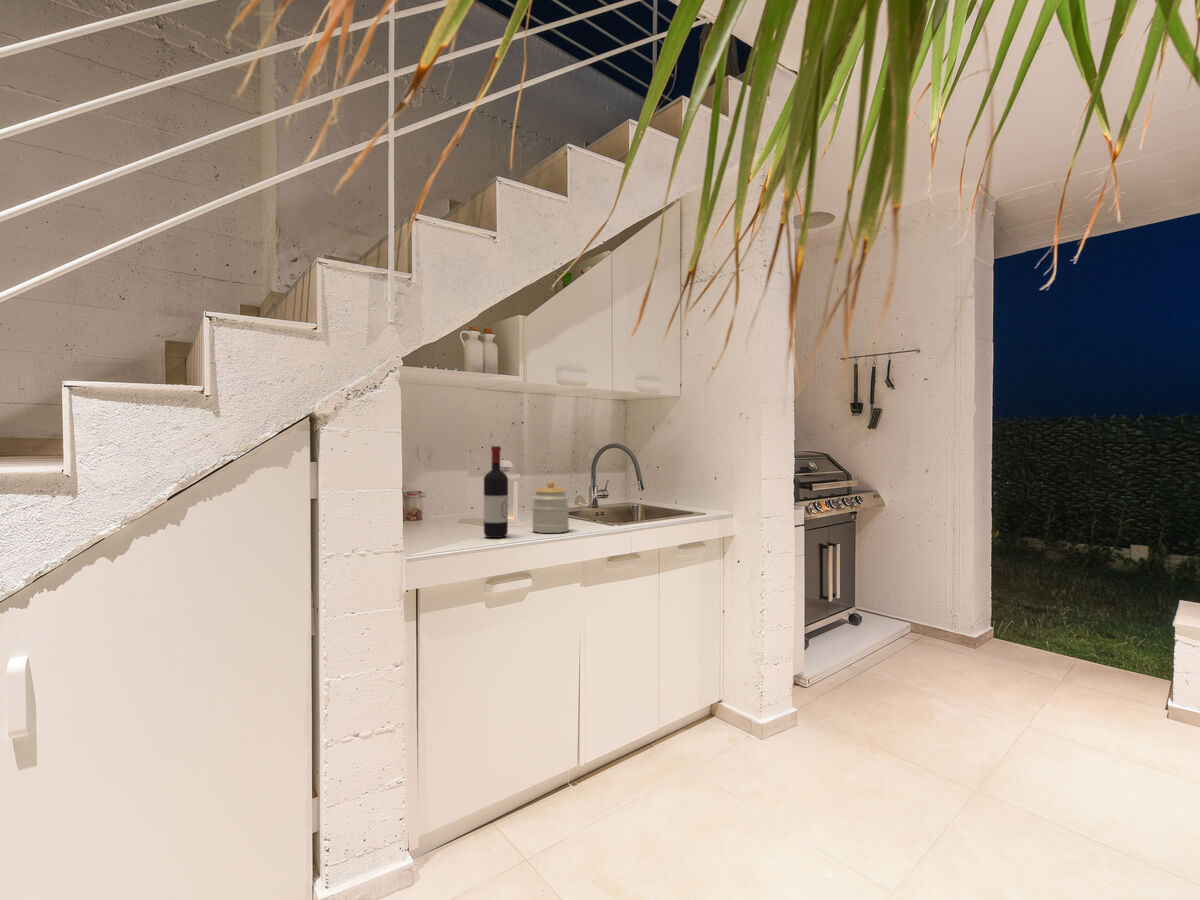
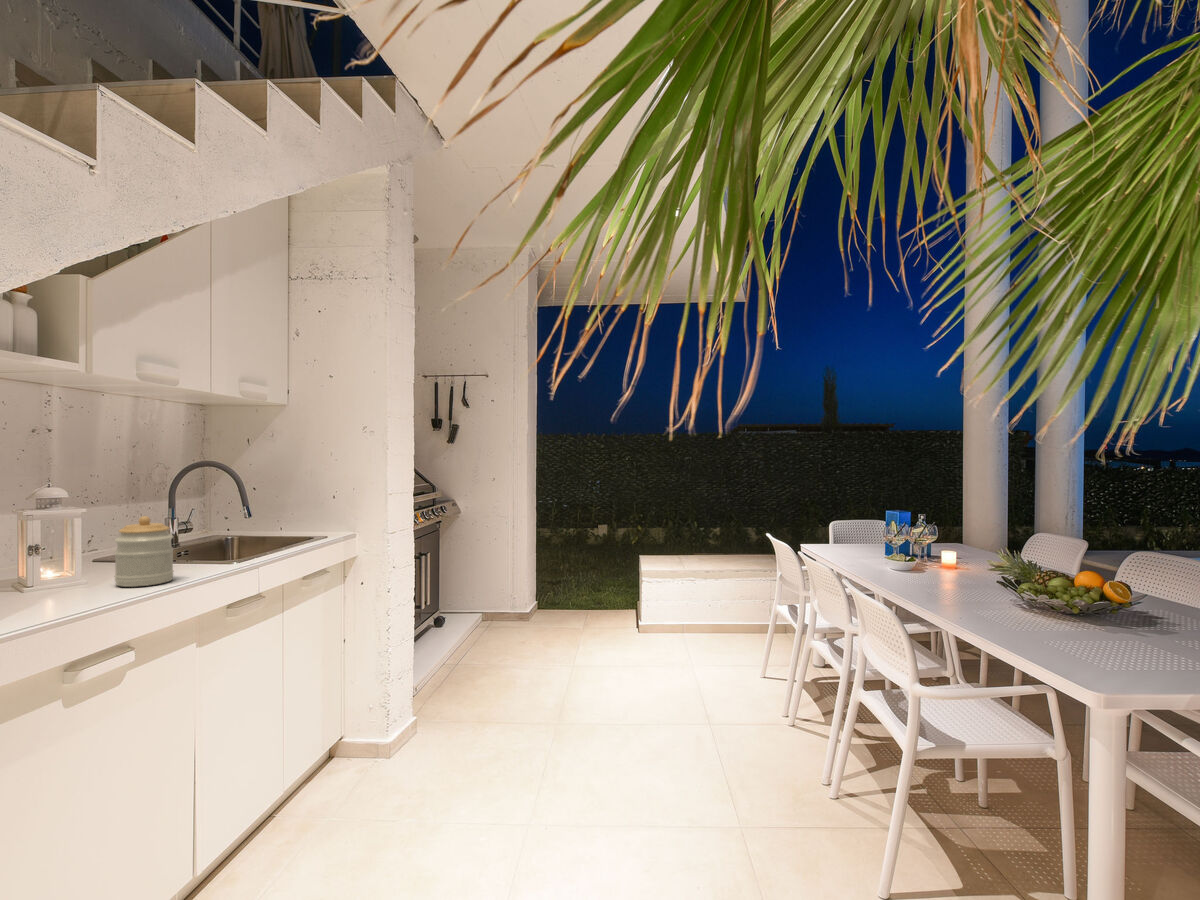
wine bottle: present [484,446,508,538] -> none [39,473,83,605]

